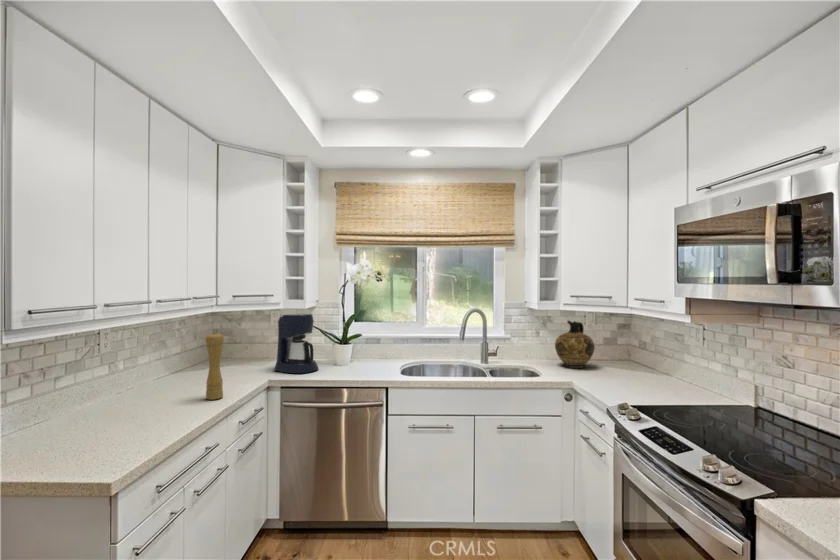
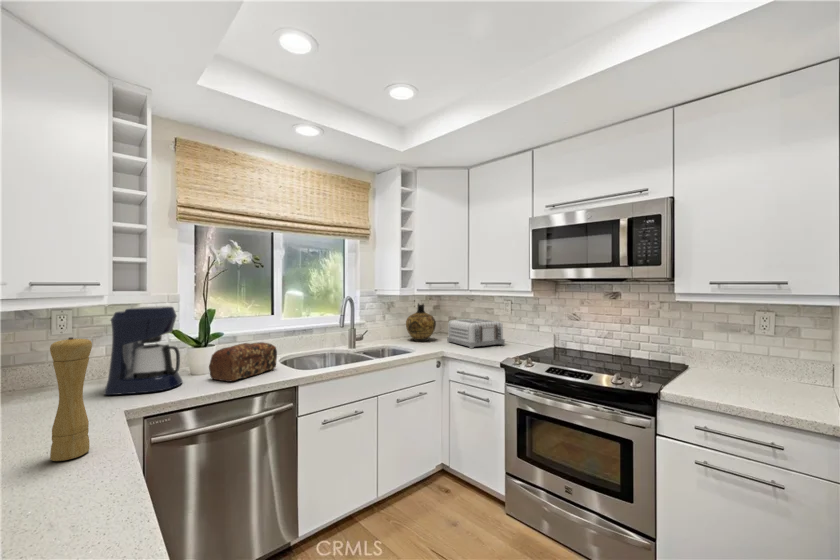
bread loaf: none [333,346,384,375] -> present [209,342,277,382]
toaster: none [603,346,677,389] -> present [447,319,505,348]

